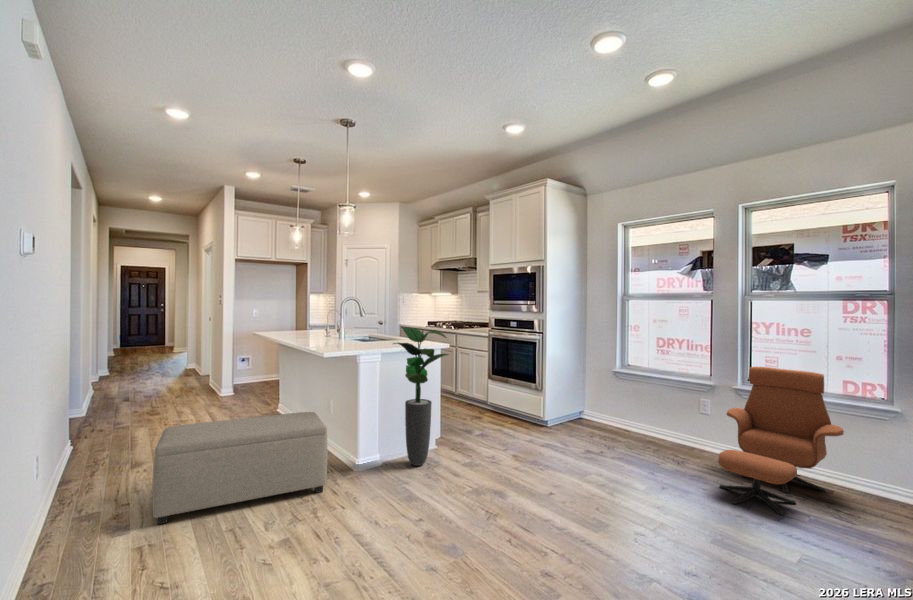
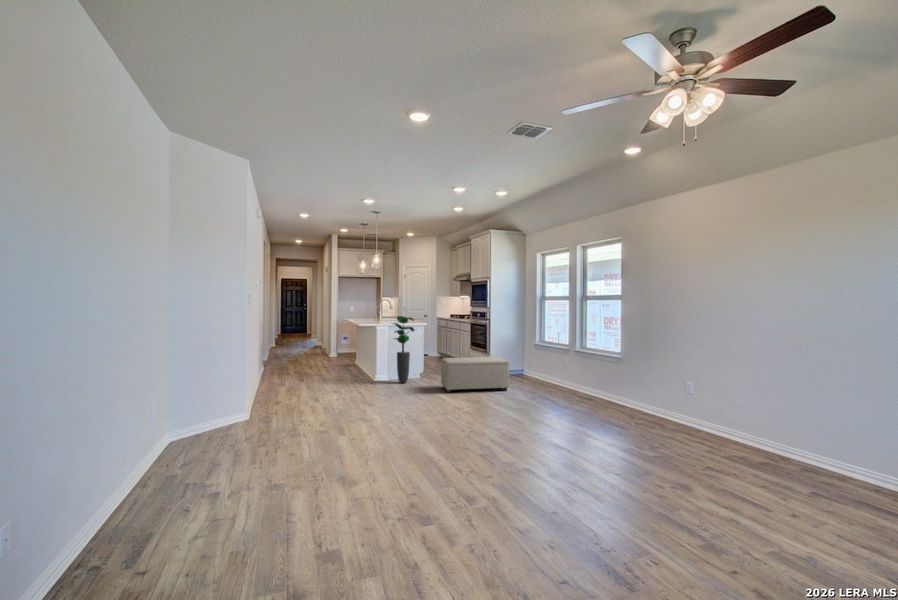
lounge chair: present [718,367,844,515] -> none [531,338,602,405]
ottoman: present [152,412,328,524] -> present [441,357,509,393]

